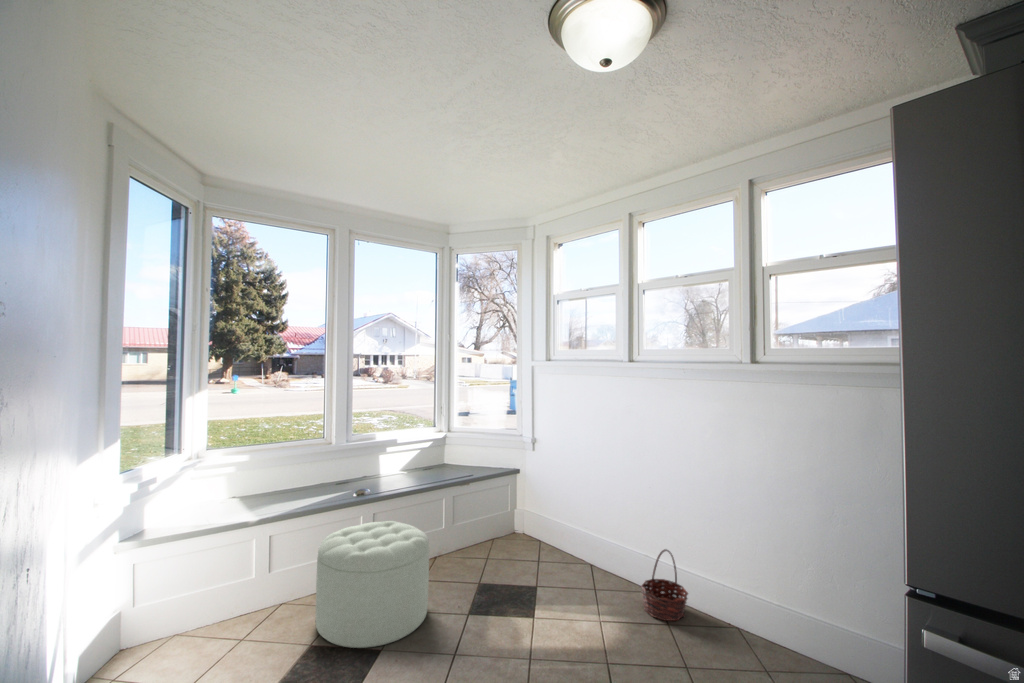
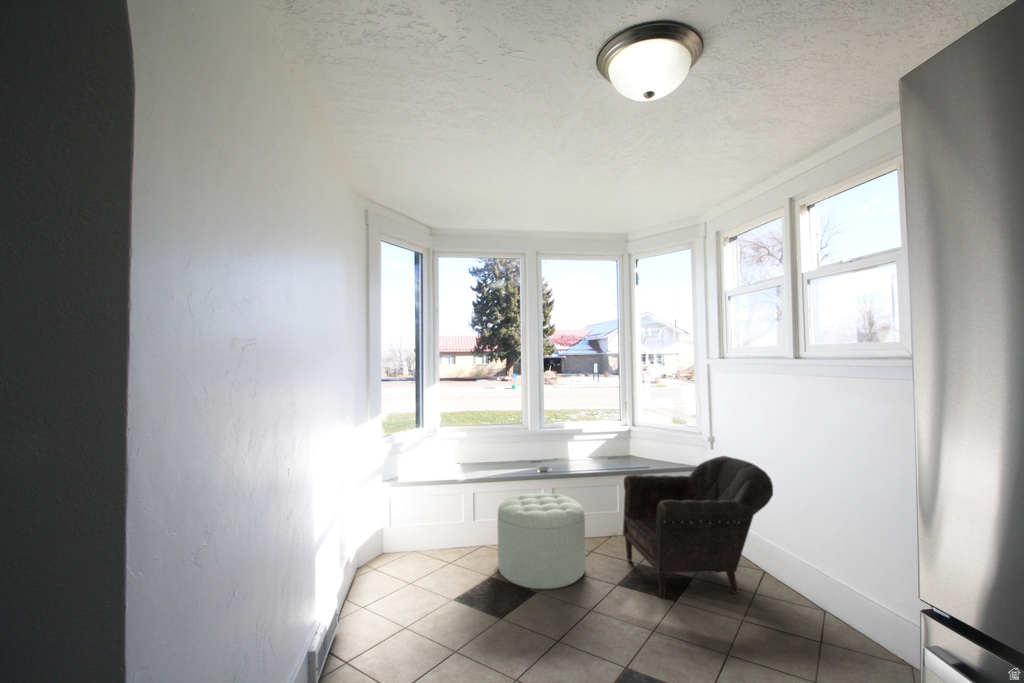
armchair: none [460,457,605,618] -> present [623,456,773,599]
basket: present [641,549,688,621] -> none [805,567,868,651]

